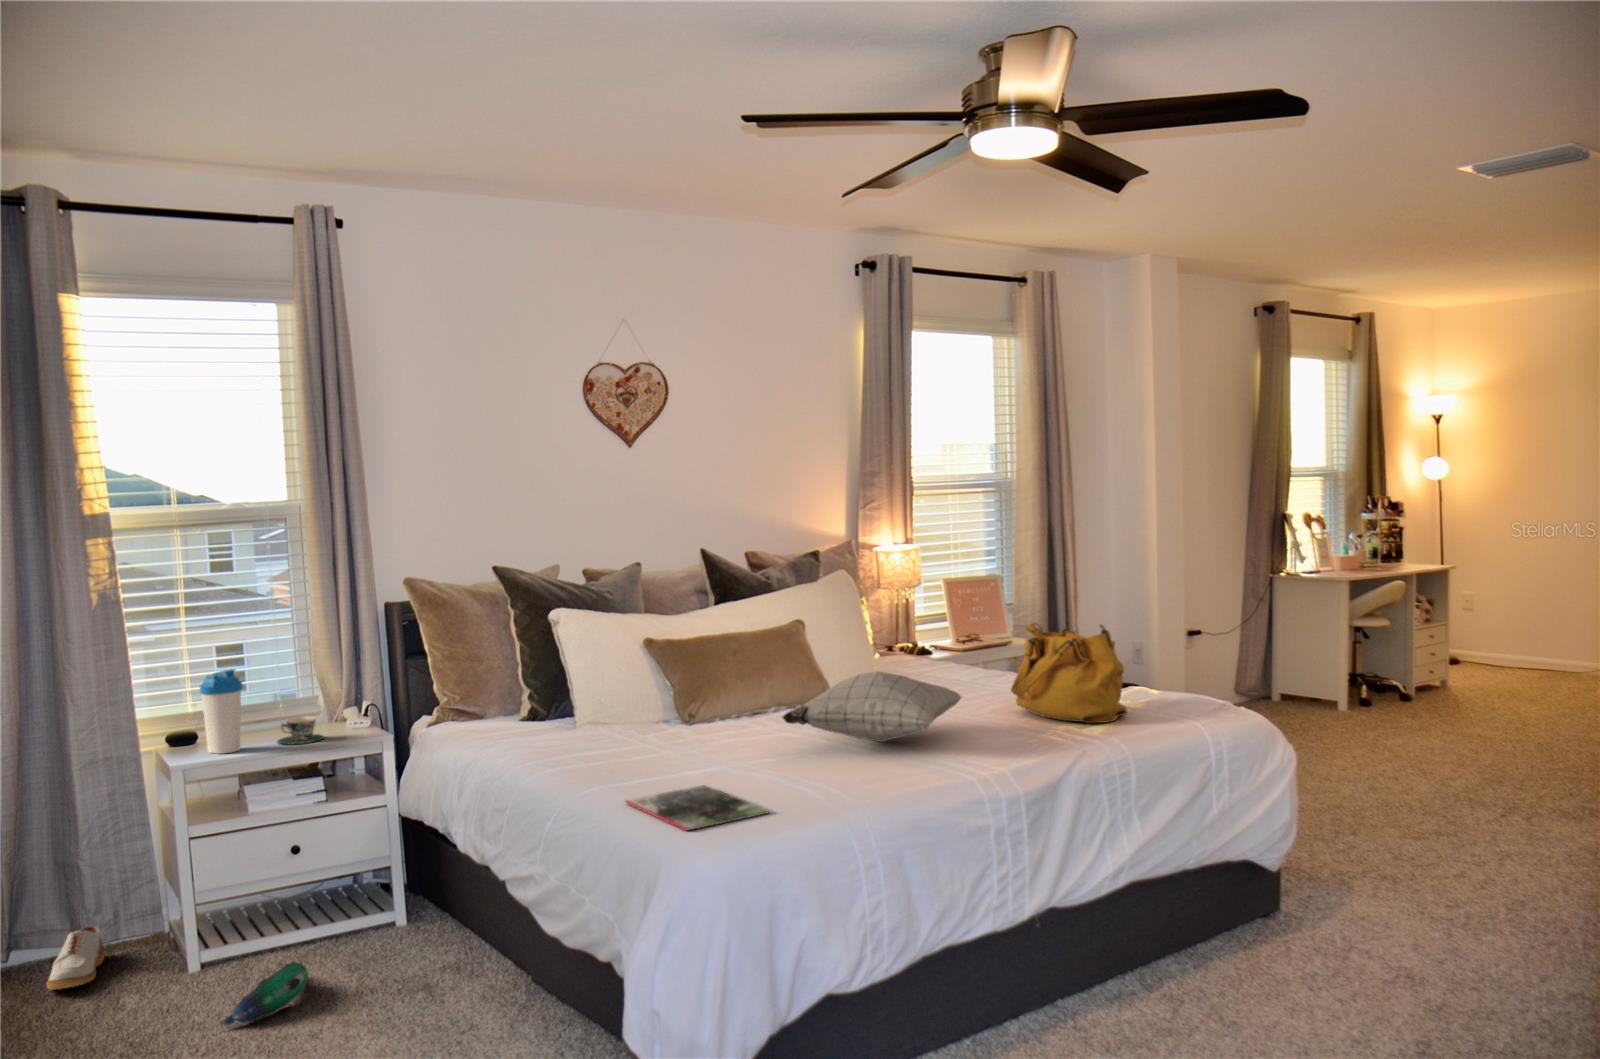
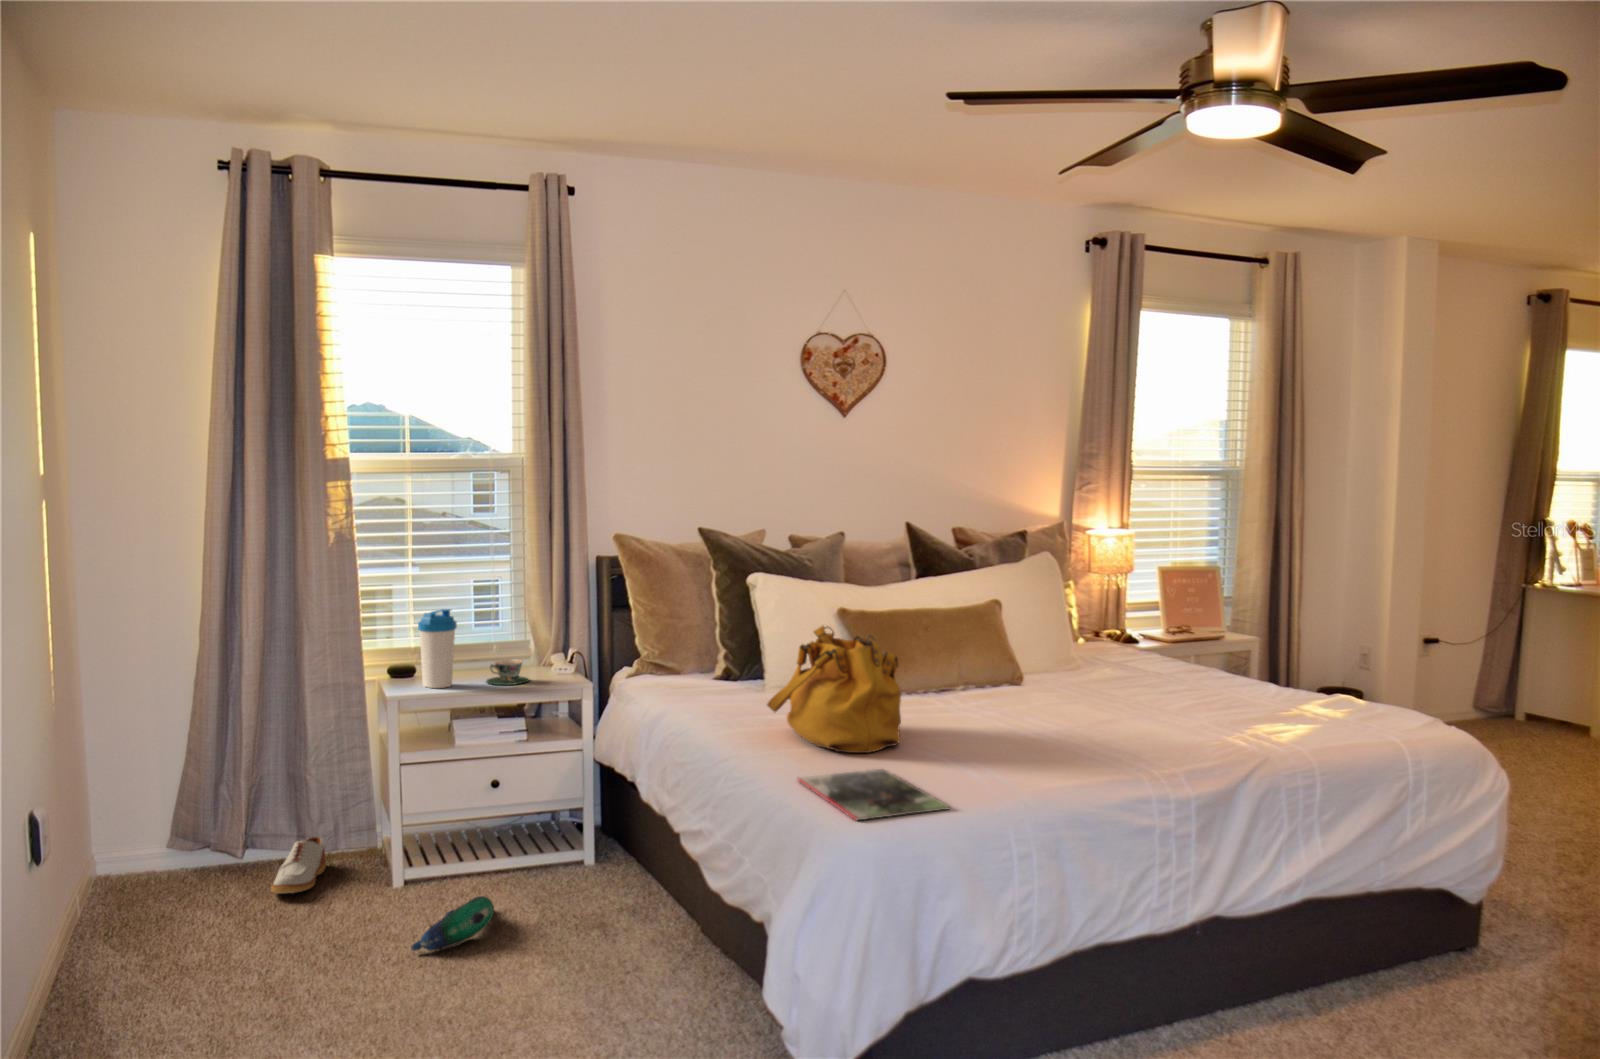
handbag: present [1011,623,1127,723] -> present [767,626,901,753]
pillow: present [782,671,961,742] -> none [971,661,1175,738]

